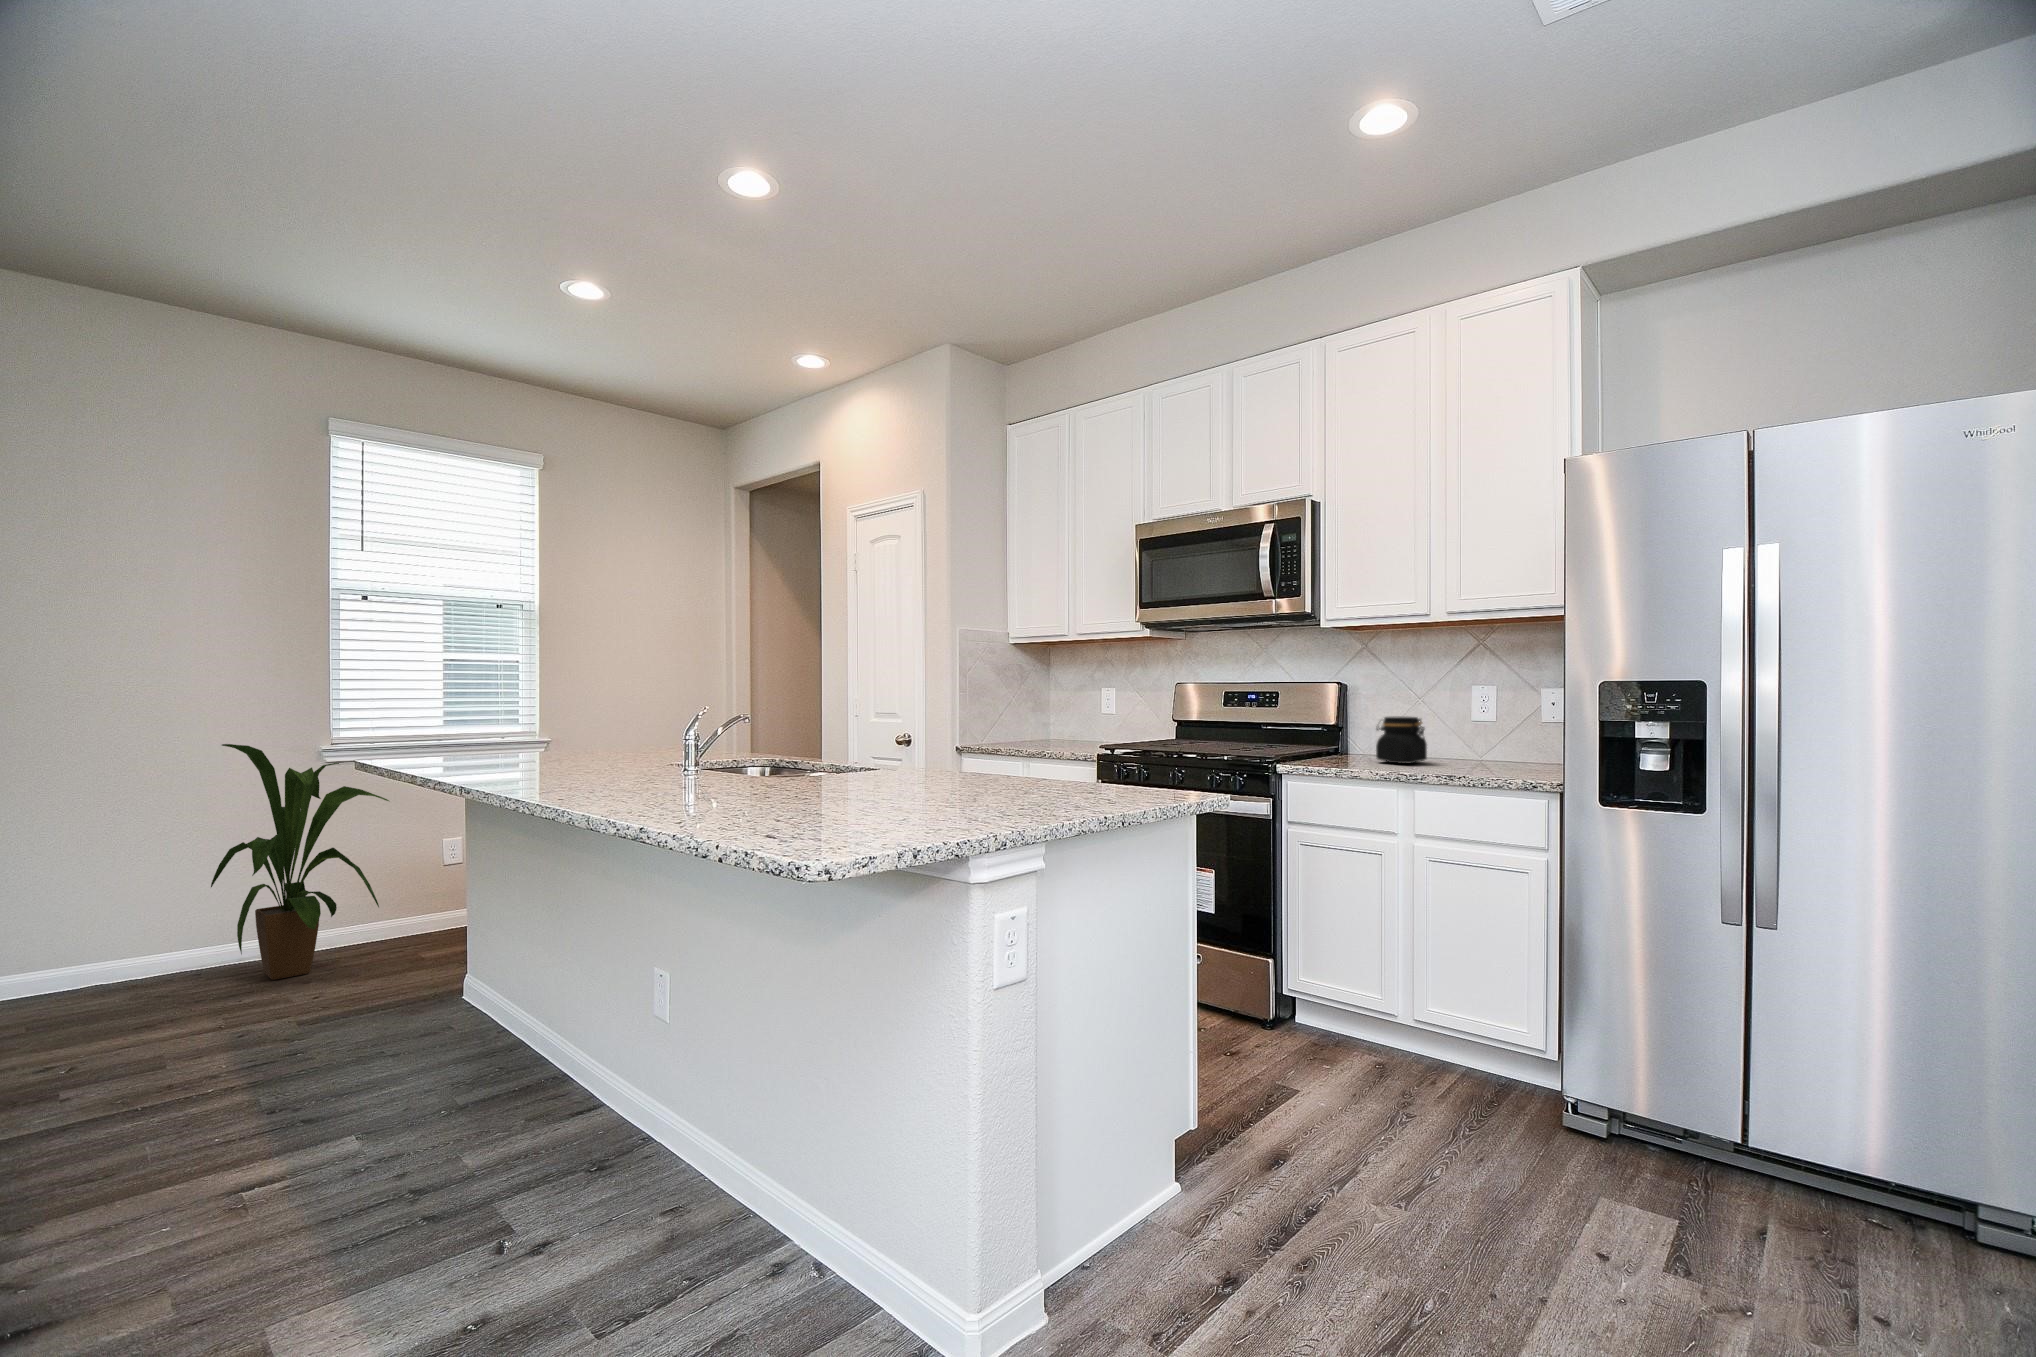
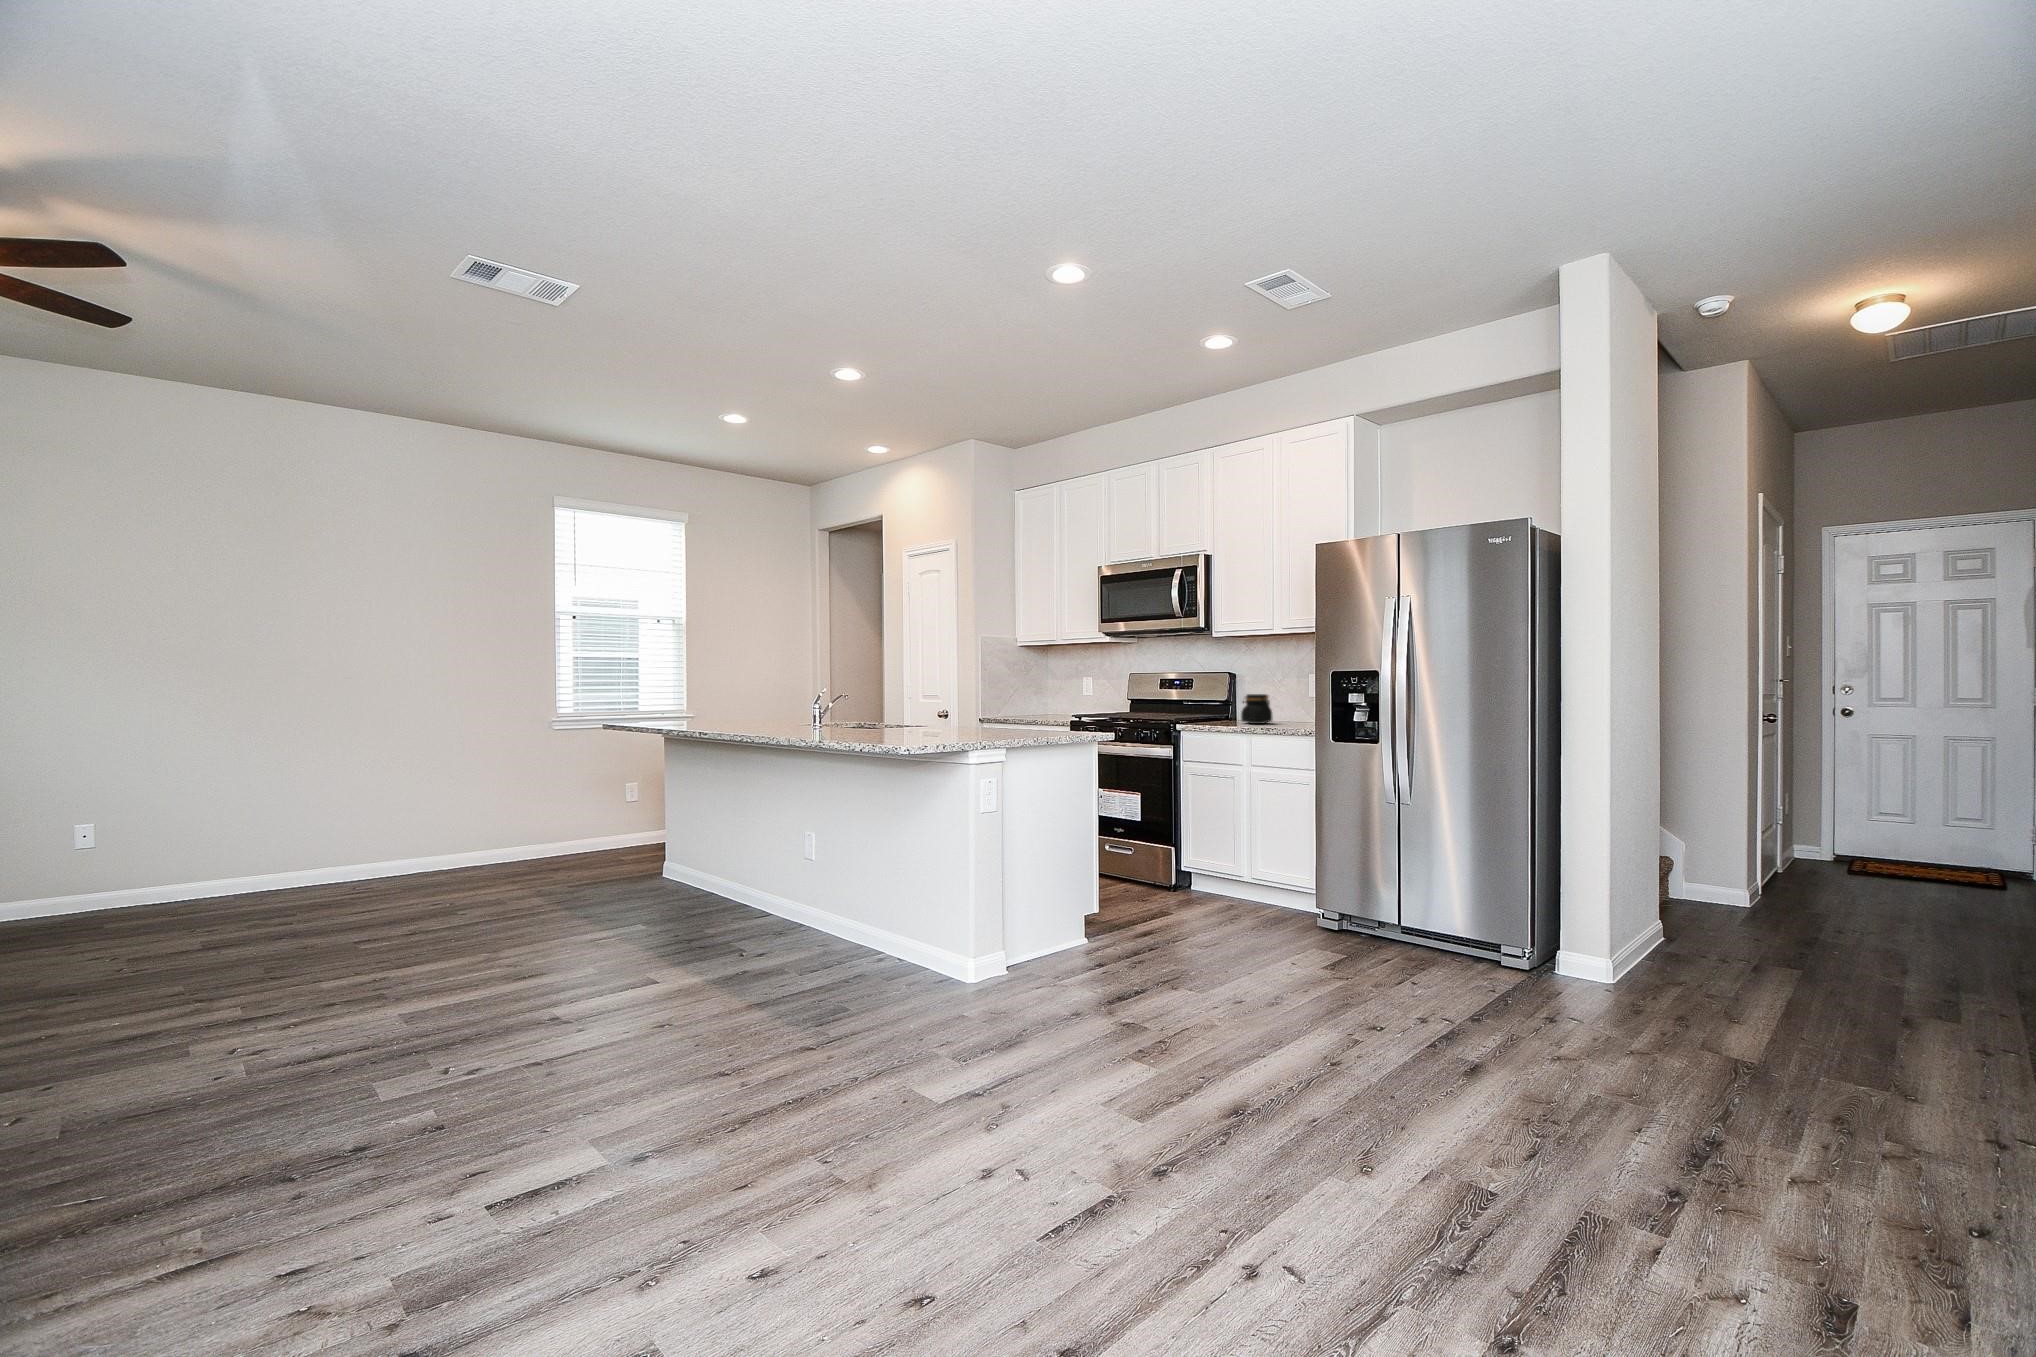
house plant: present [211,744,389,980] -> none [495,715,601,868]

